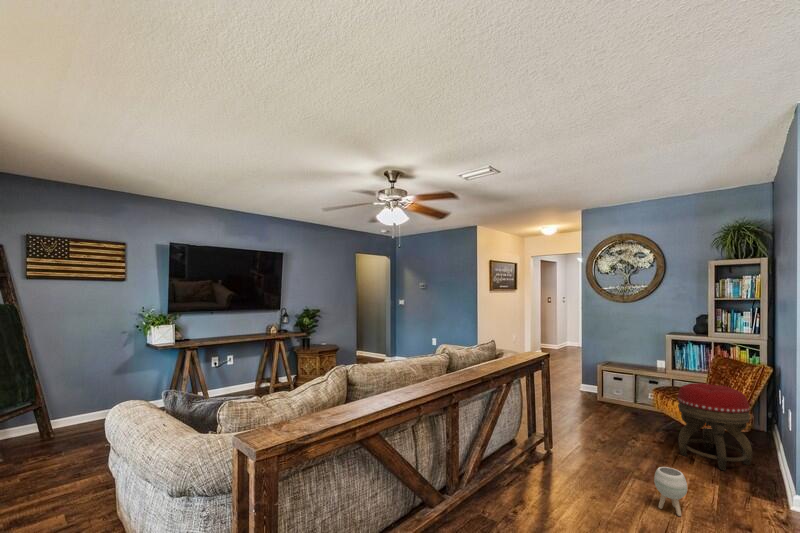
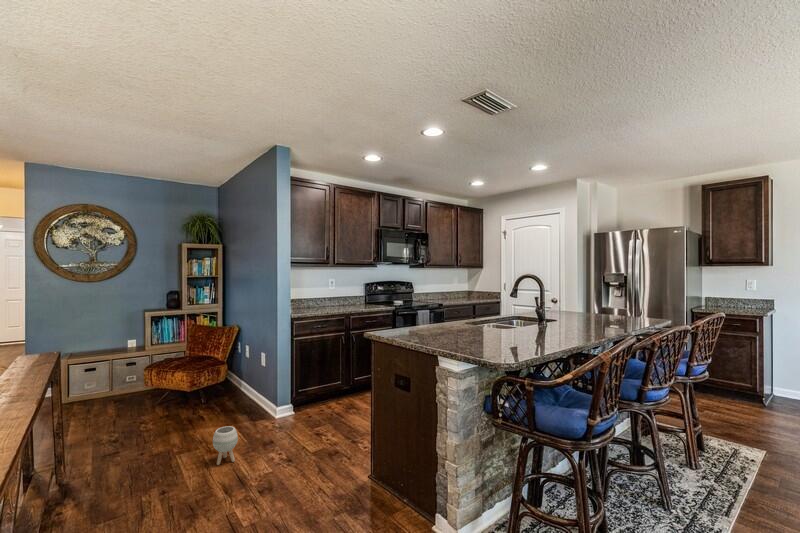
footstool: present [678,383,752,471] -> none [184,349,236,418]

